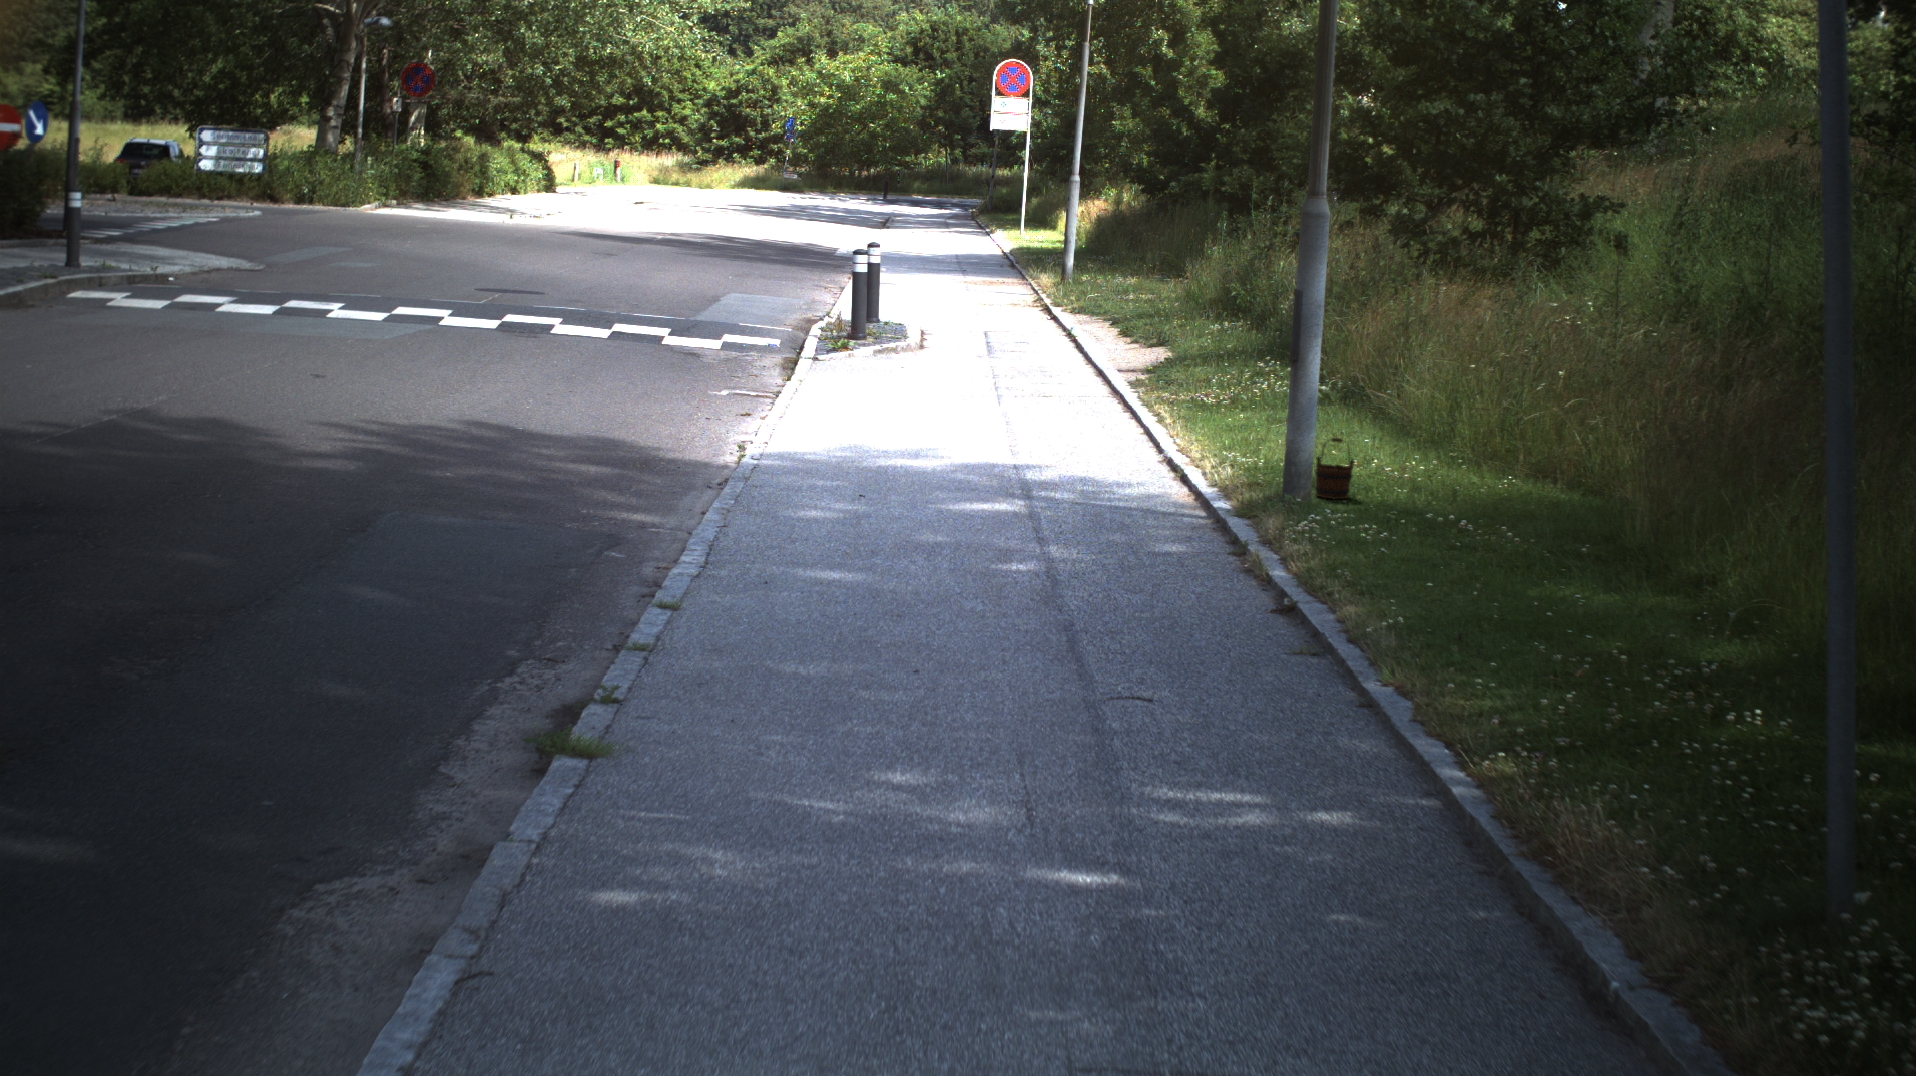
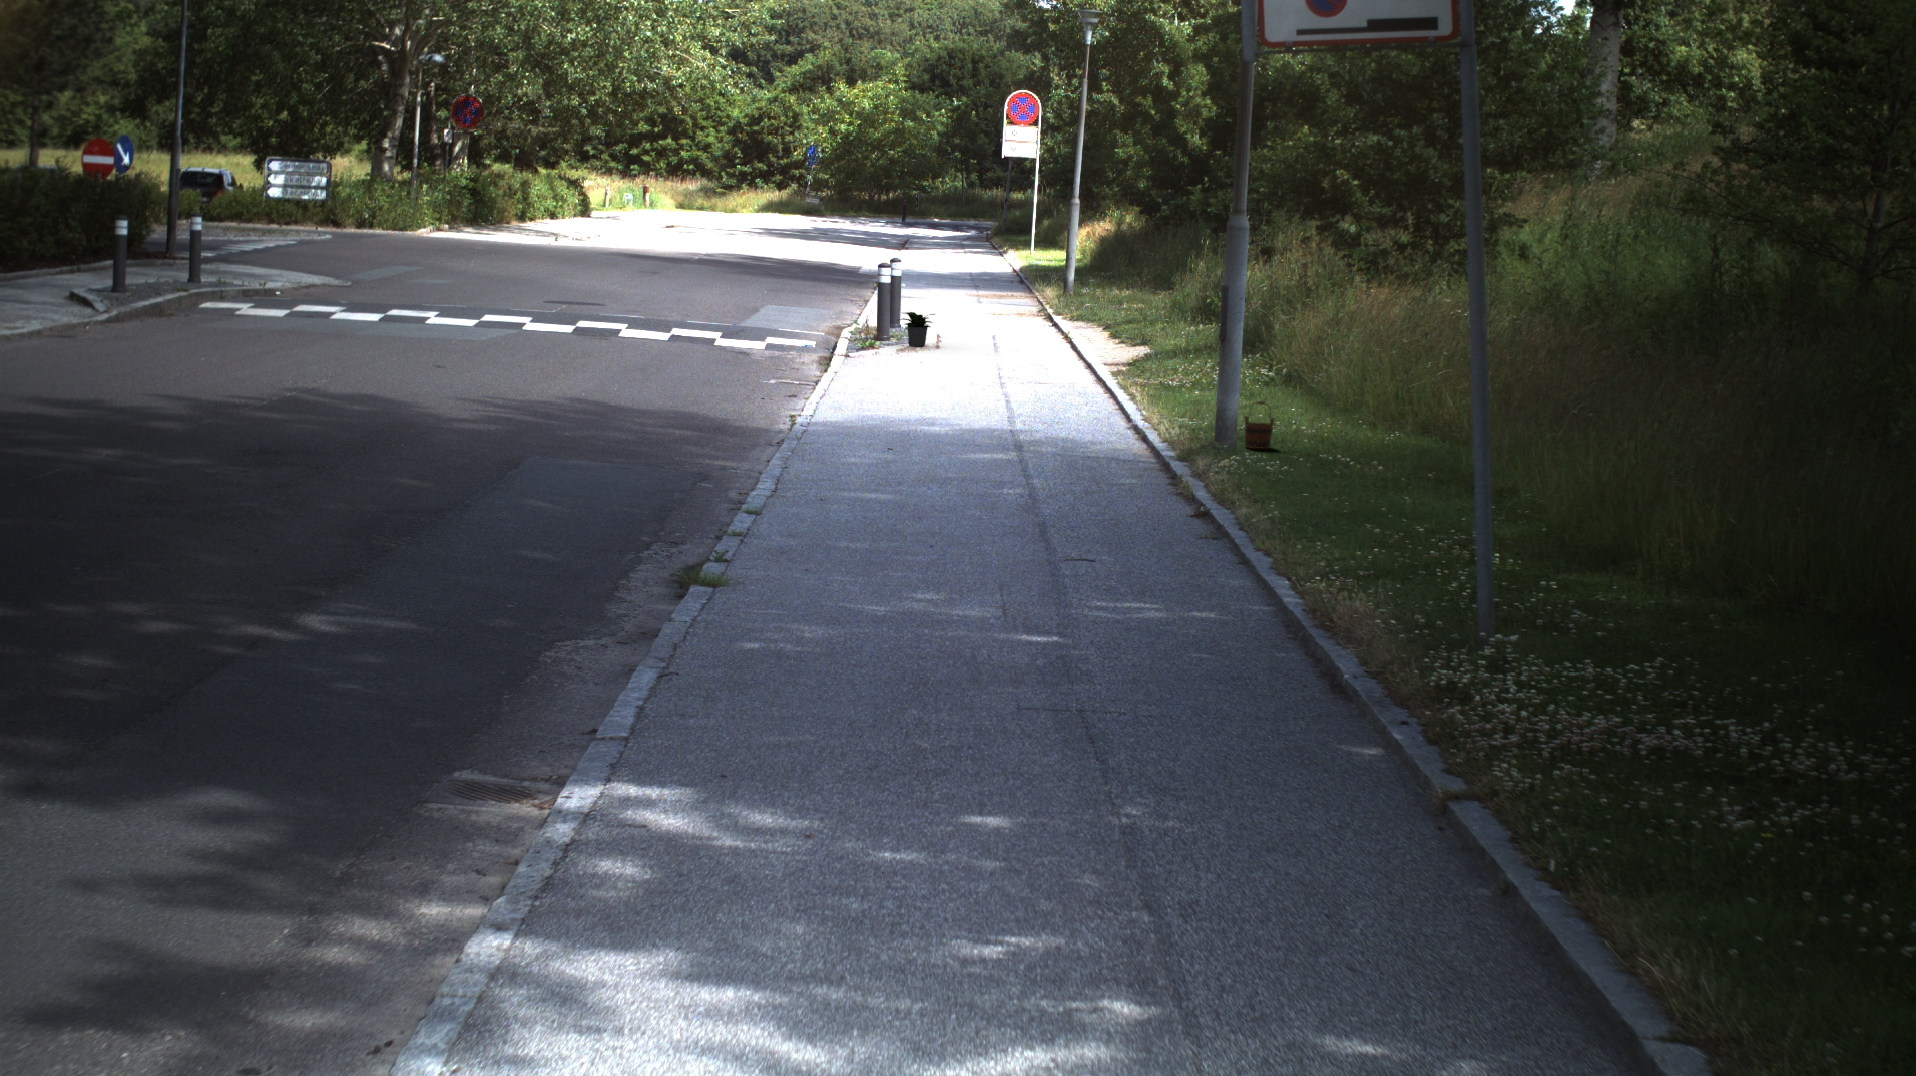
potted plant: none [874,307,922,347] -> present [900,312,935,347]

